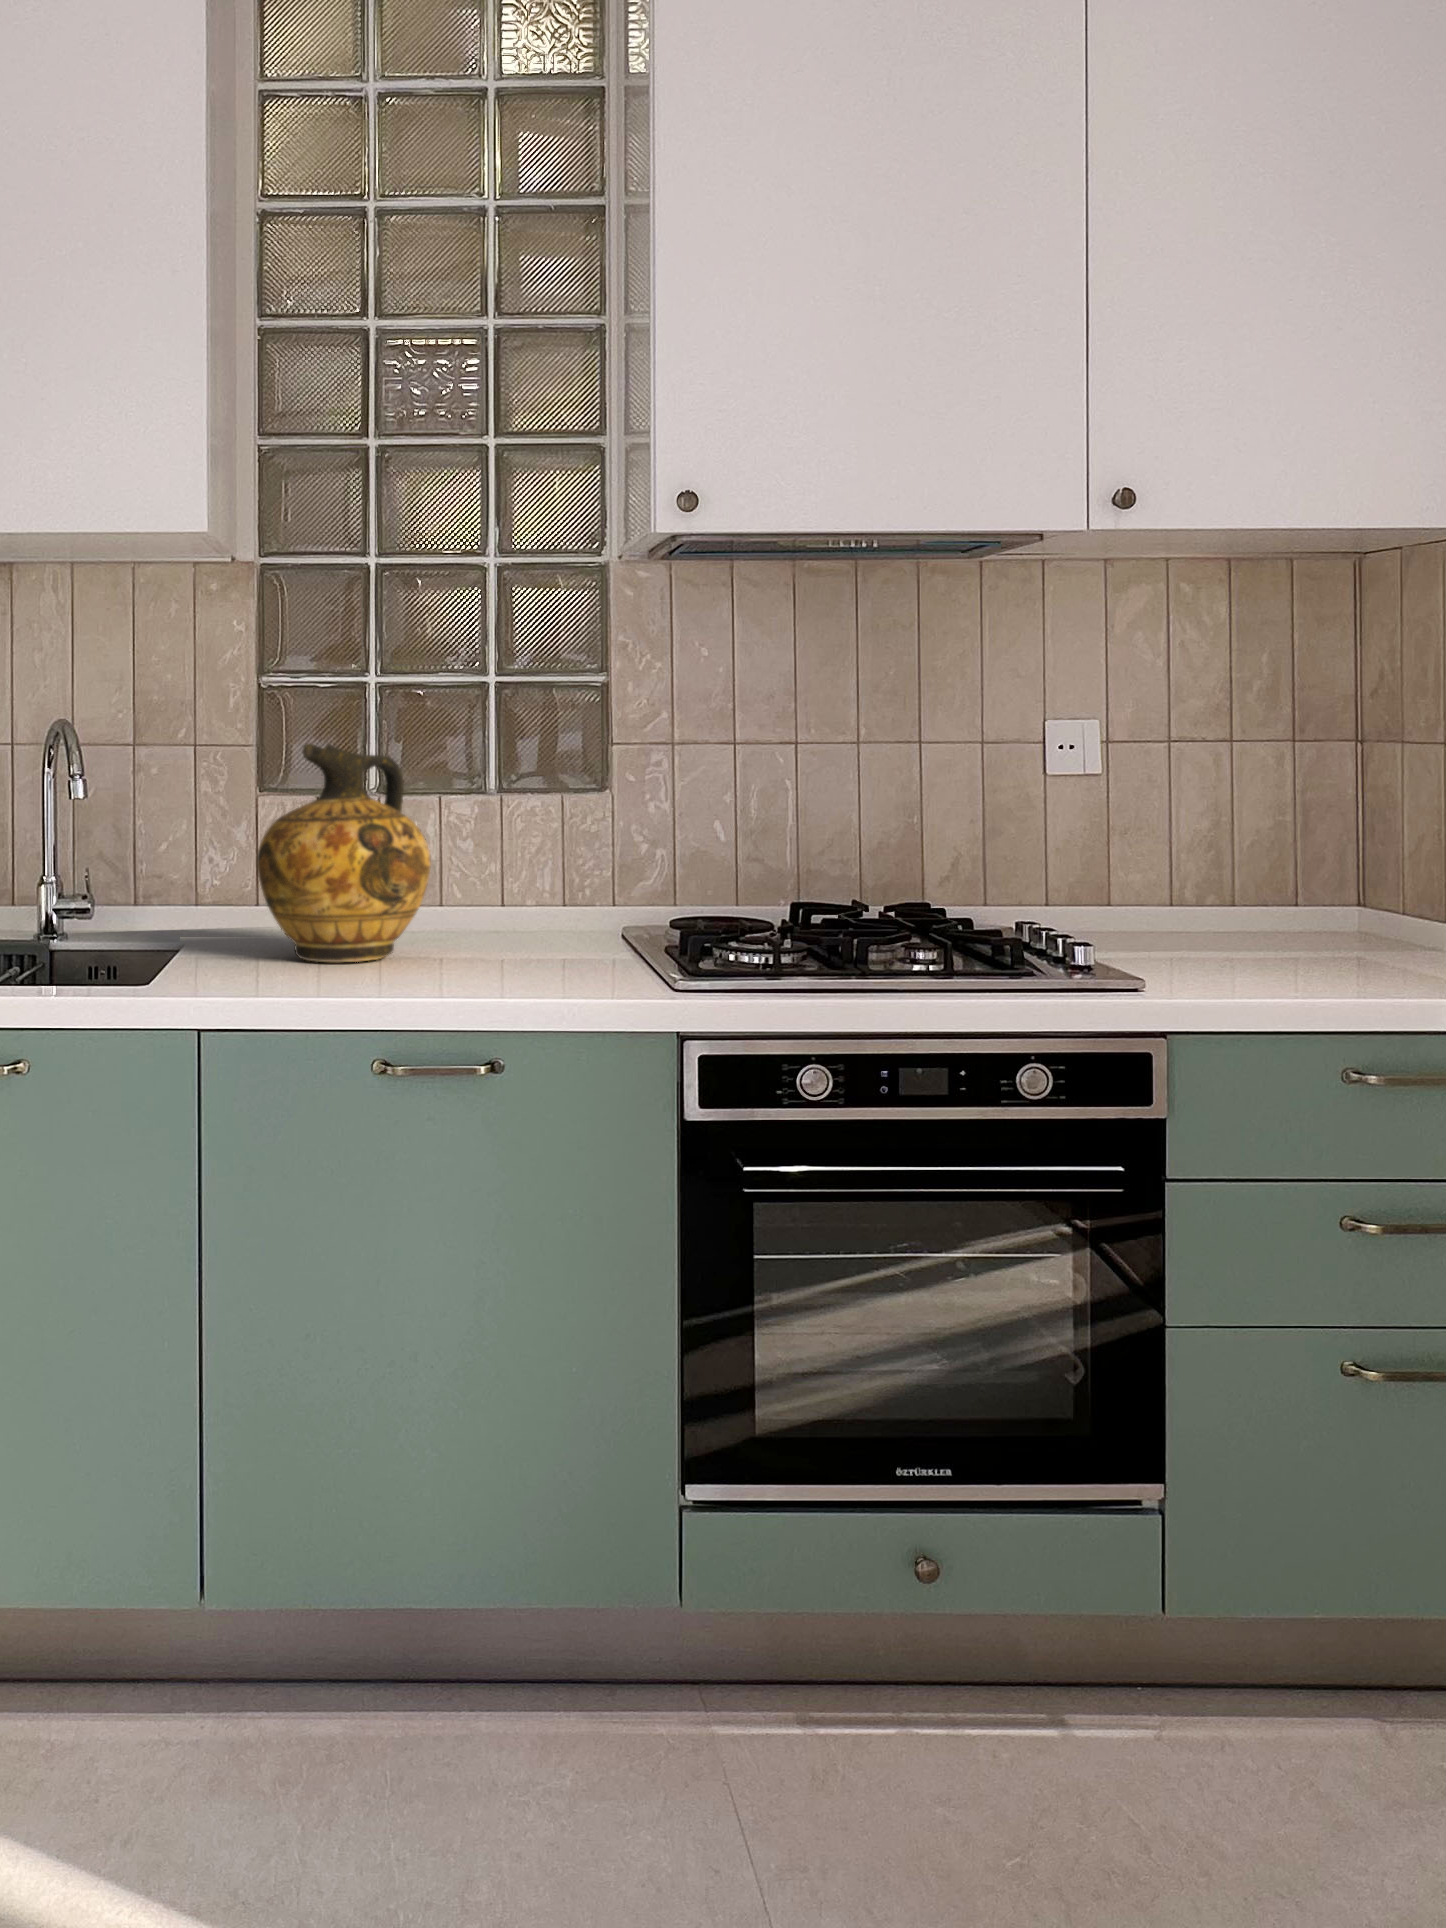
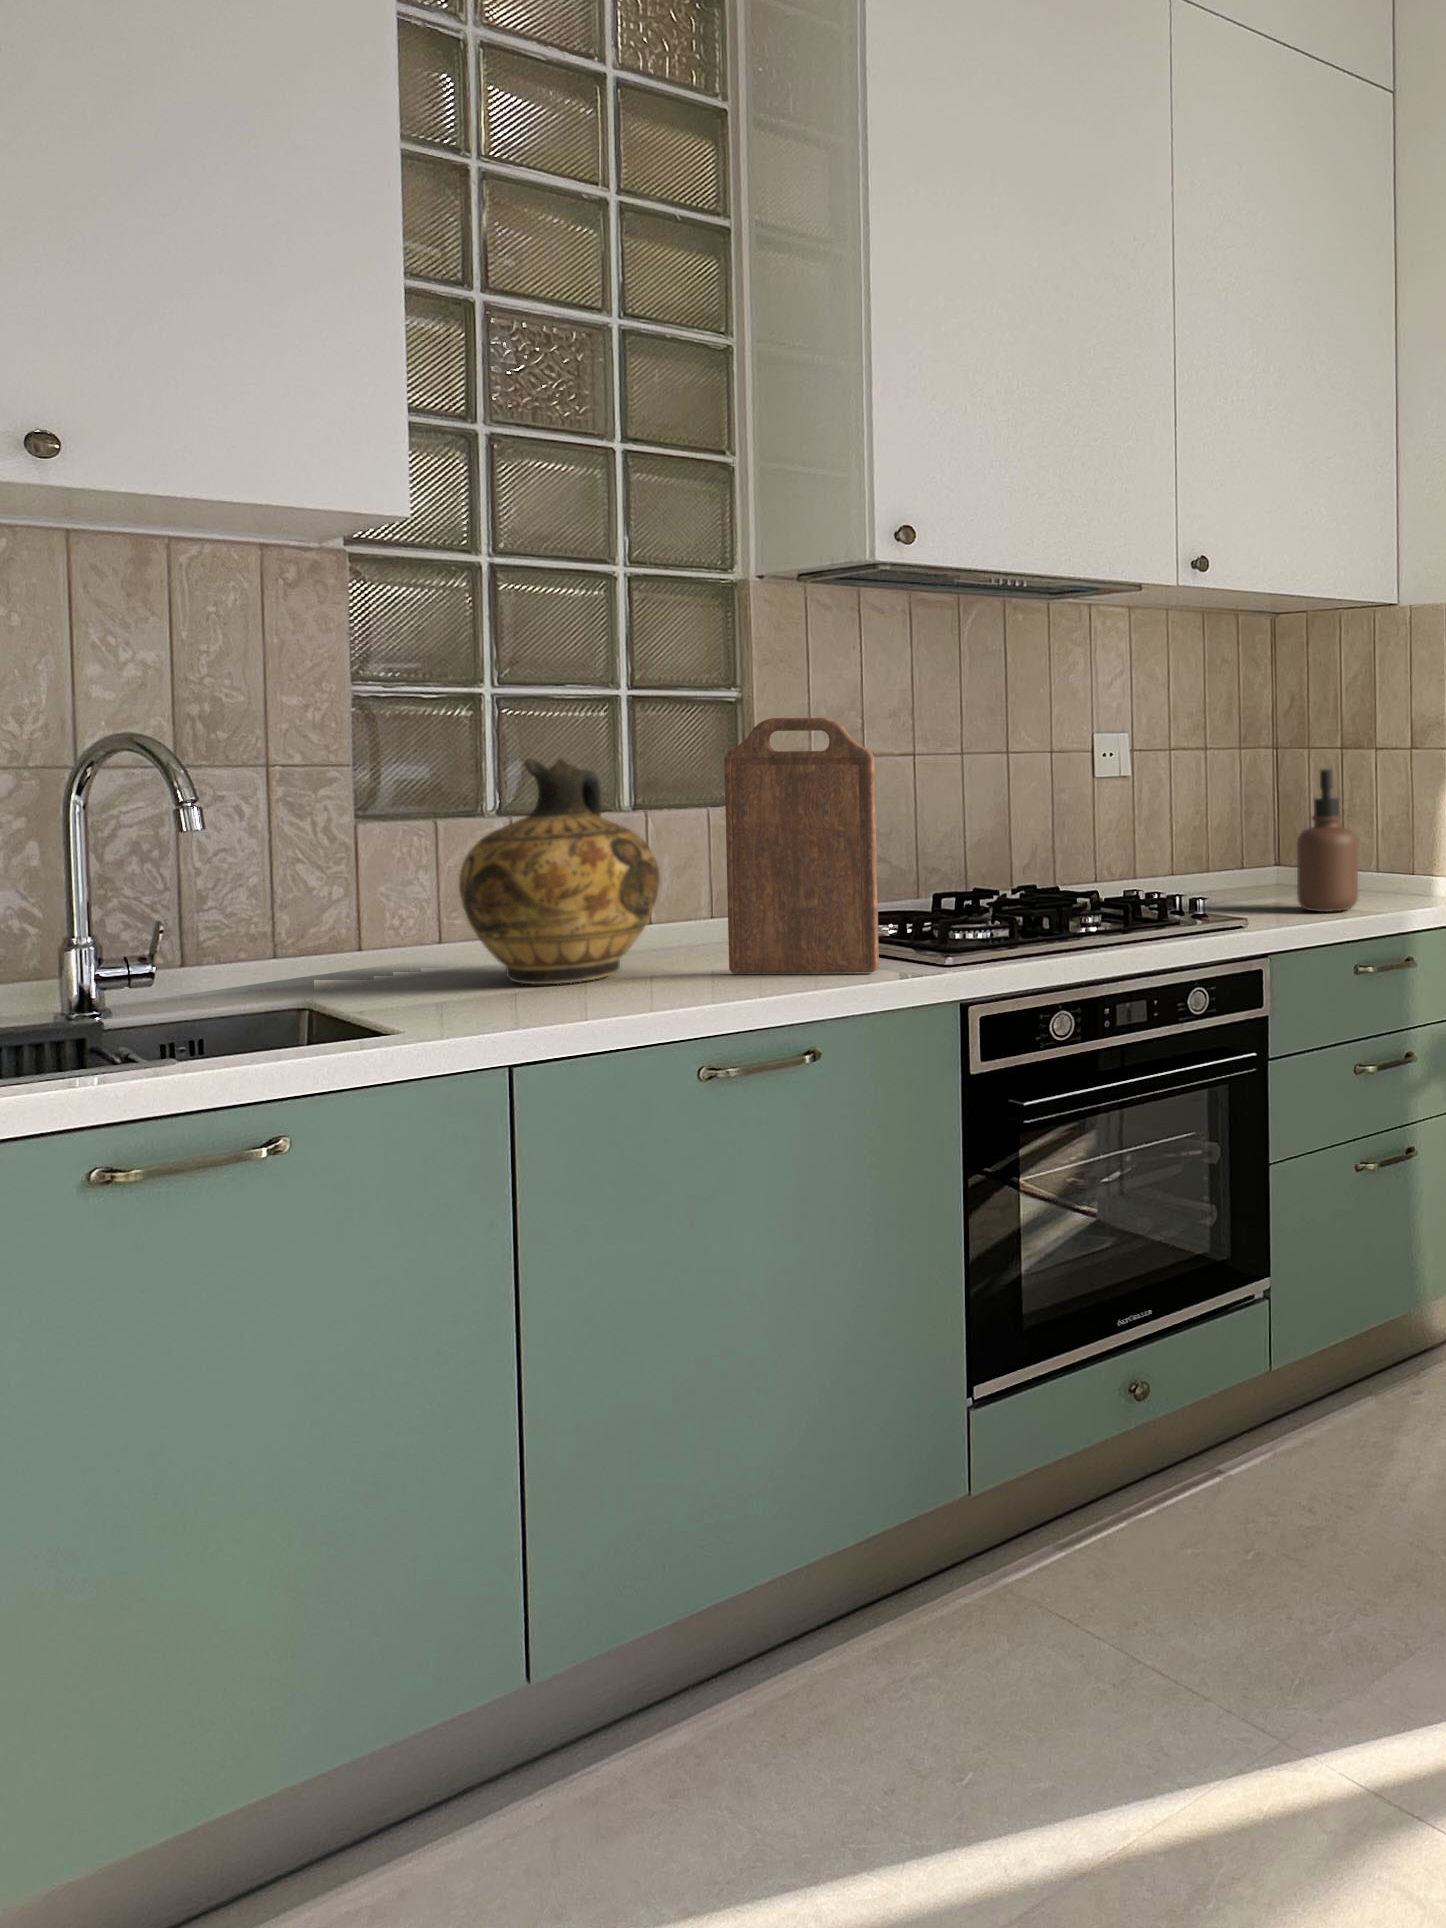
cutting board: none [462,704,581,987] -> present [724,718,879,973]
soap dispenser: none [1260,778,1359,982] -> present [1297,769,1358,912]

